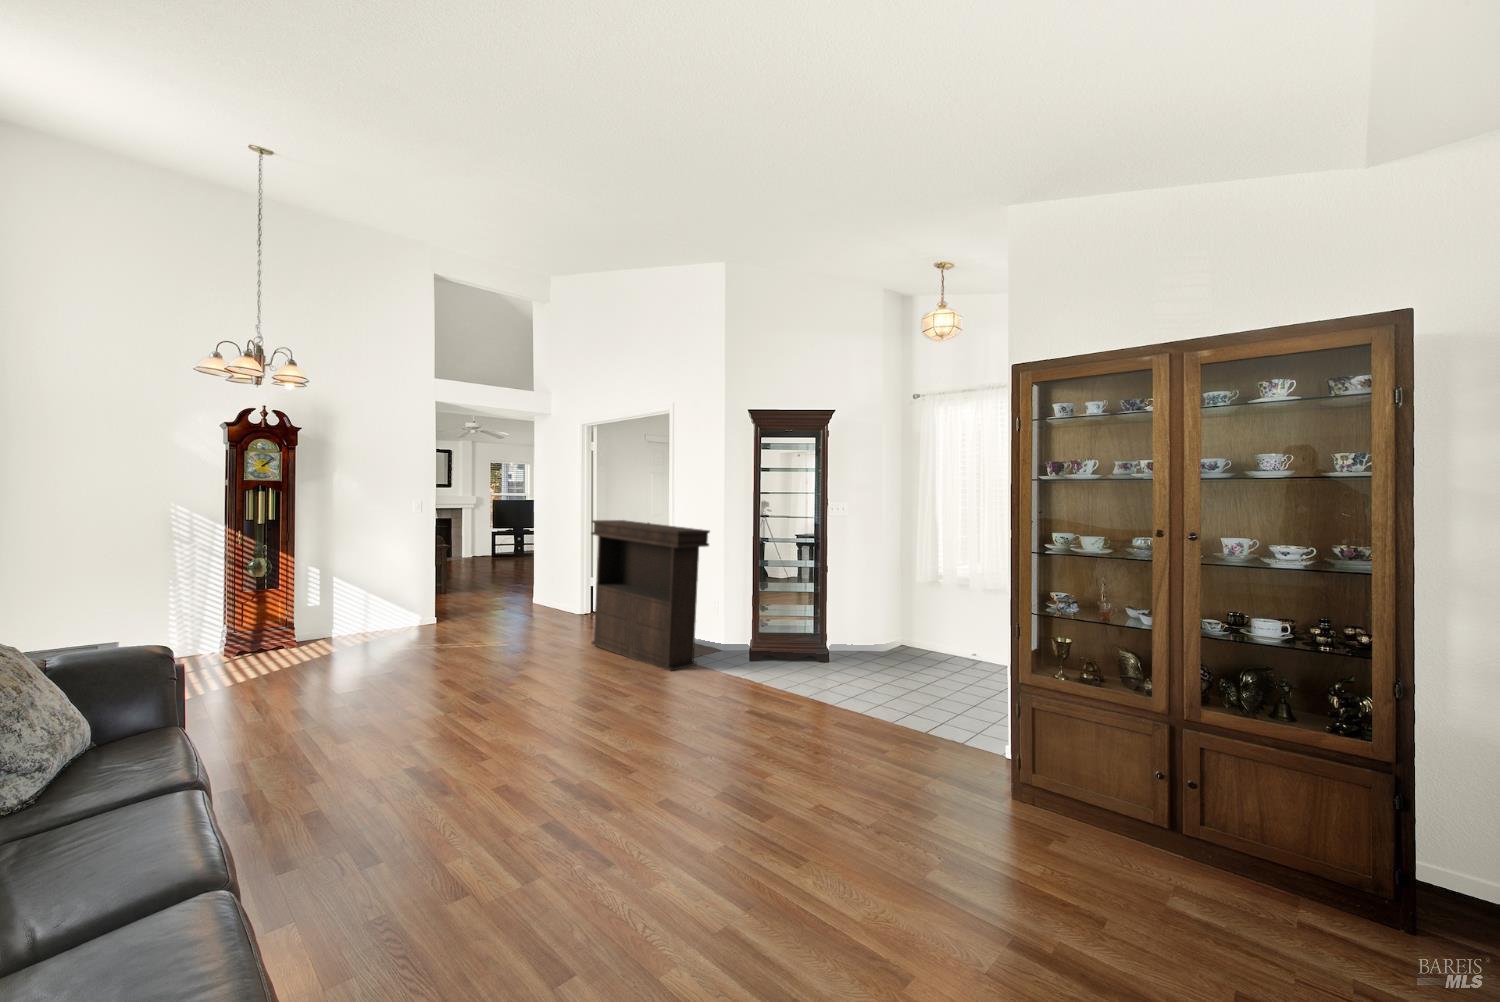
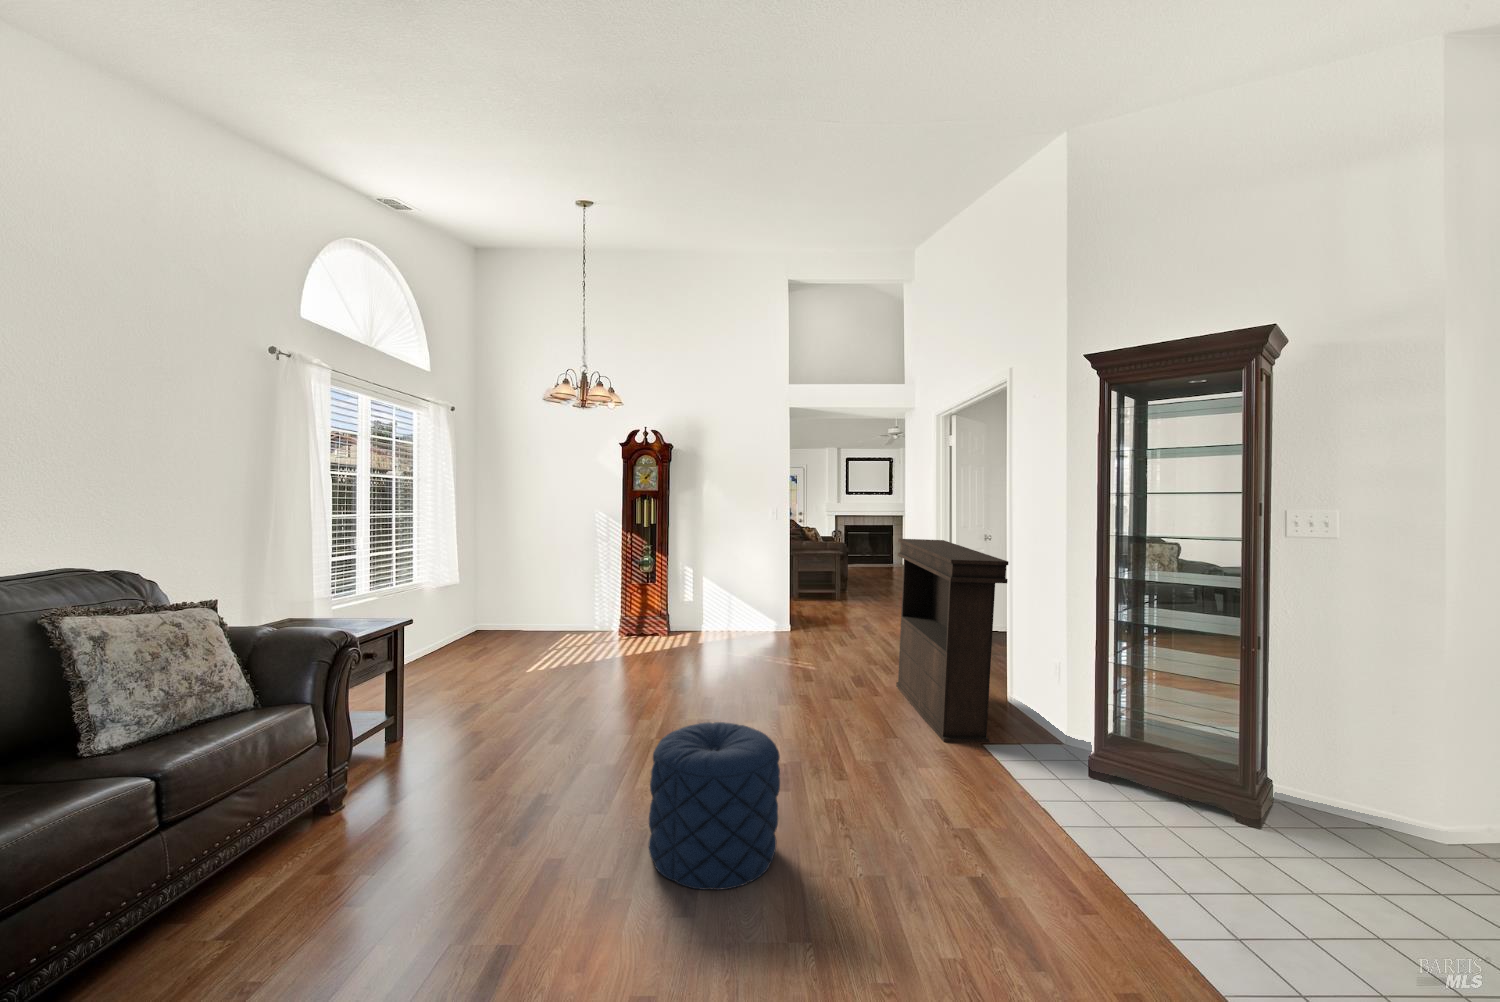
pouf: none [568,670,680,803] -> present [649,722,780,890]

